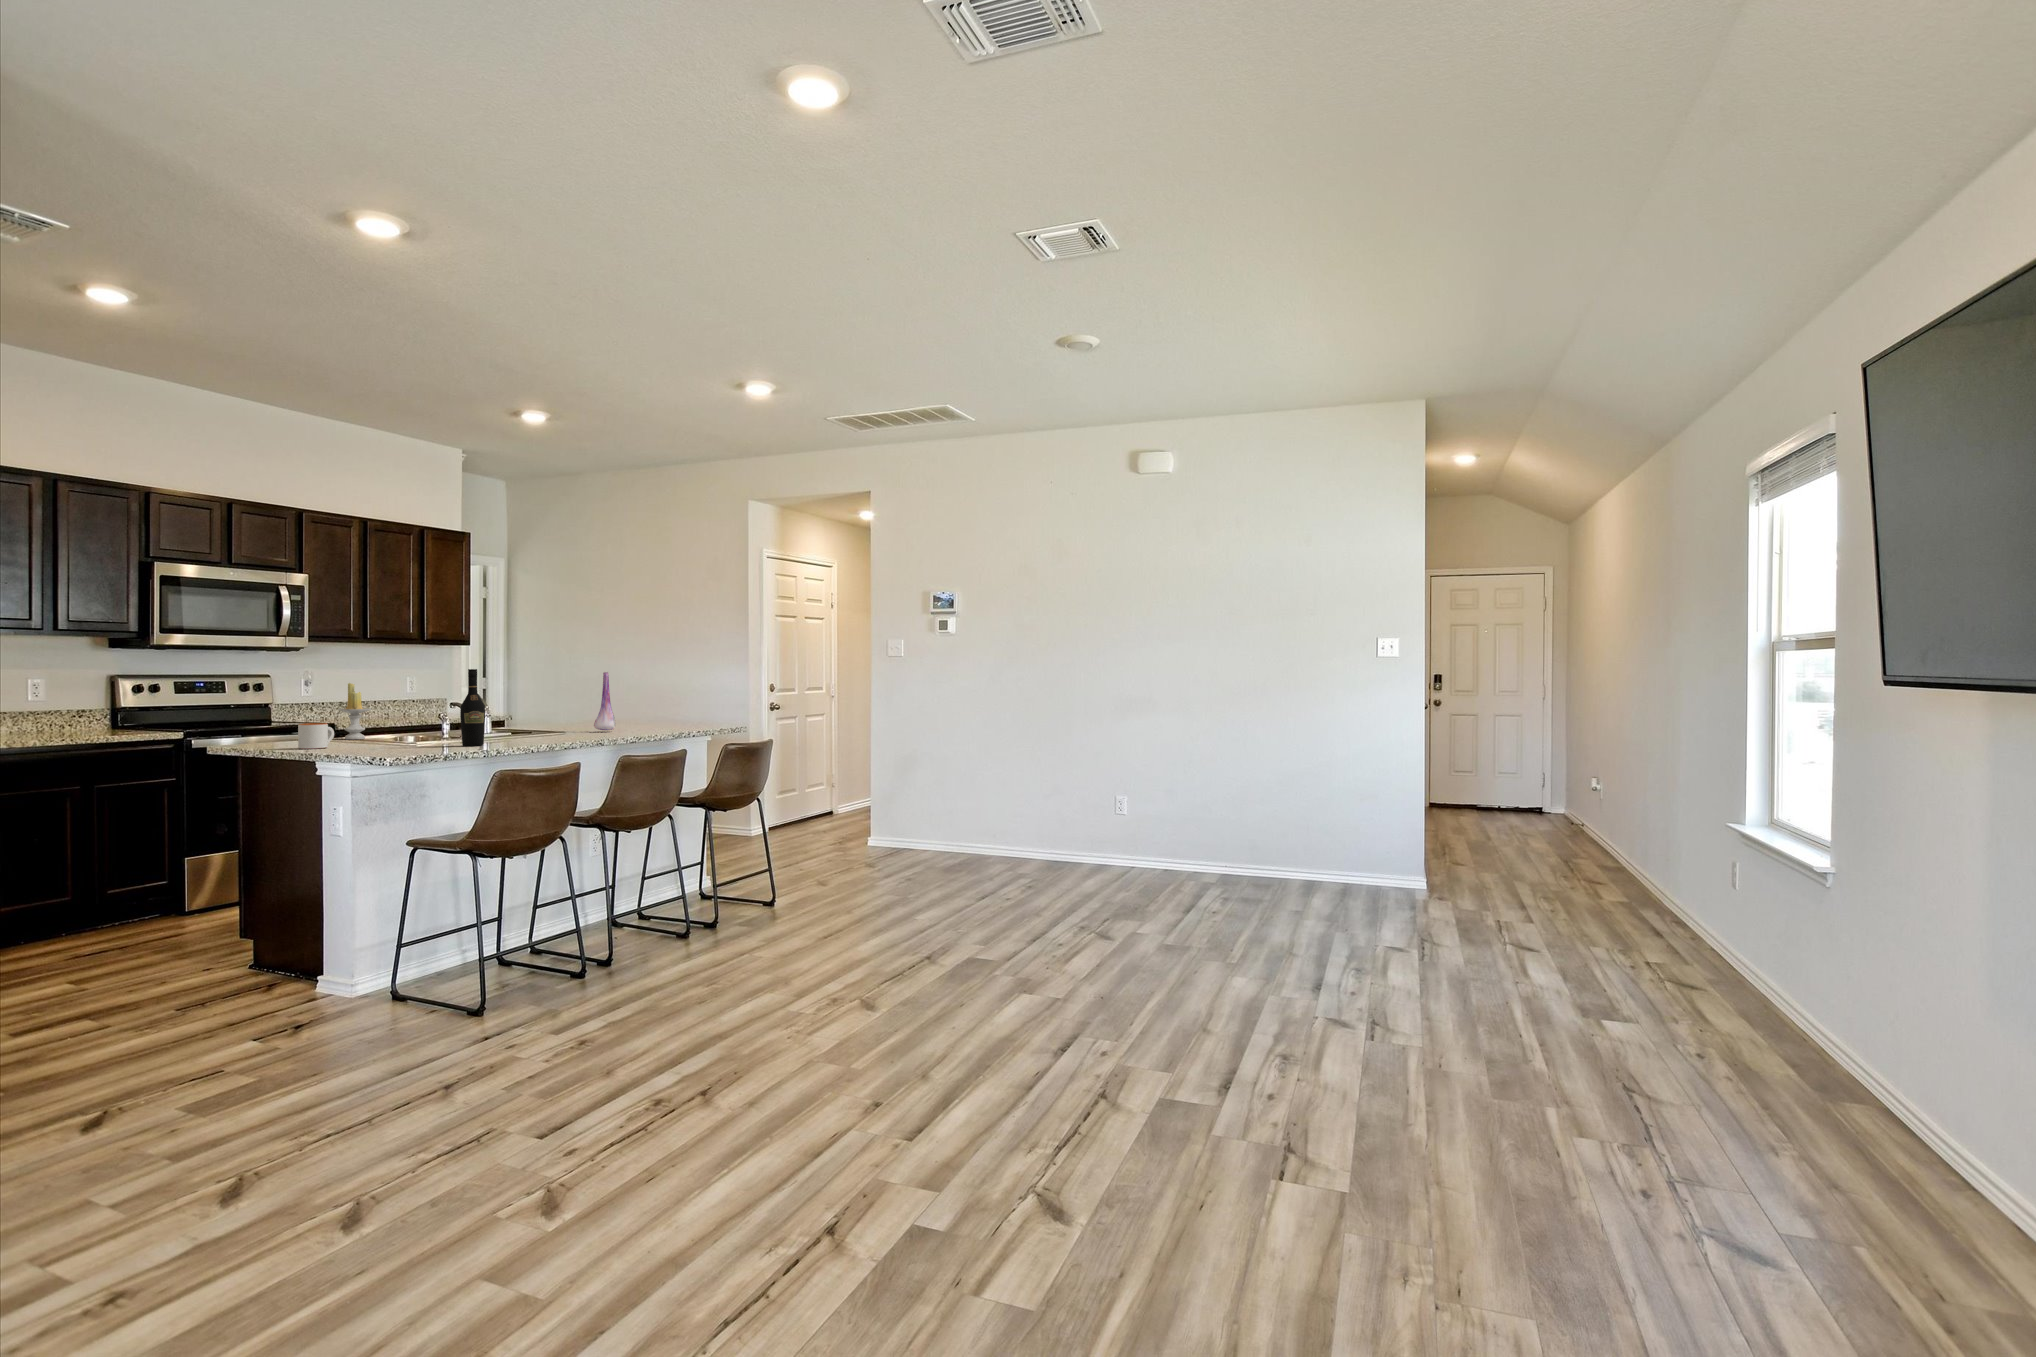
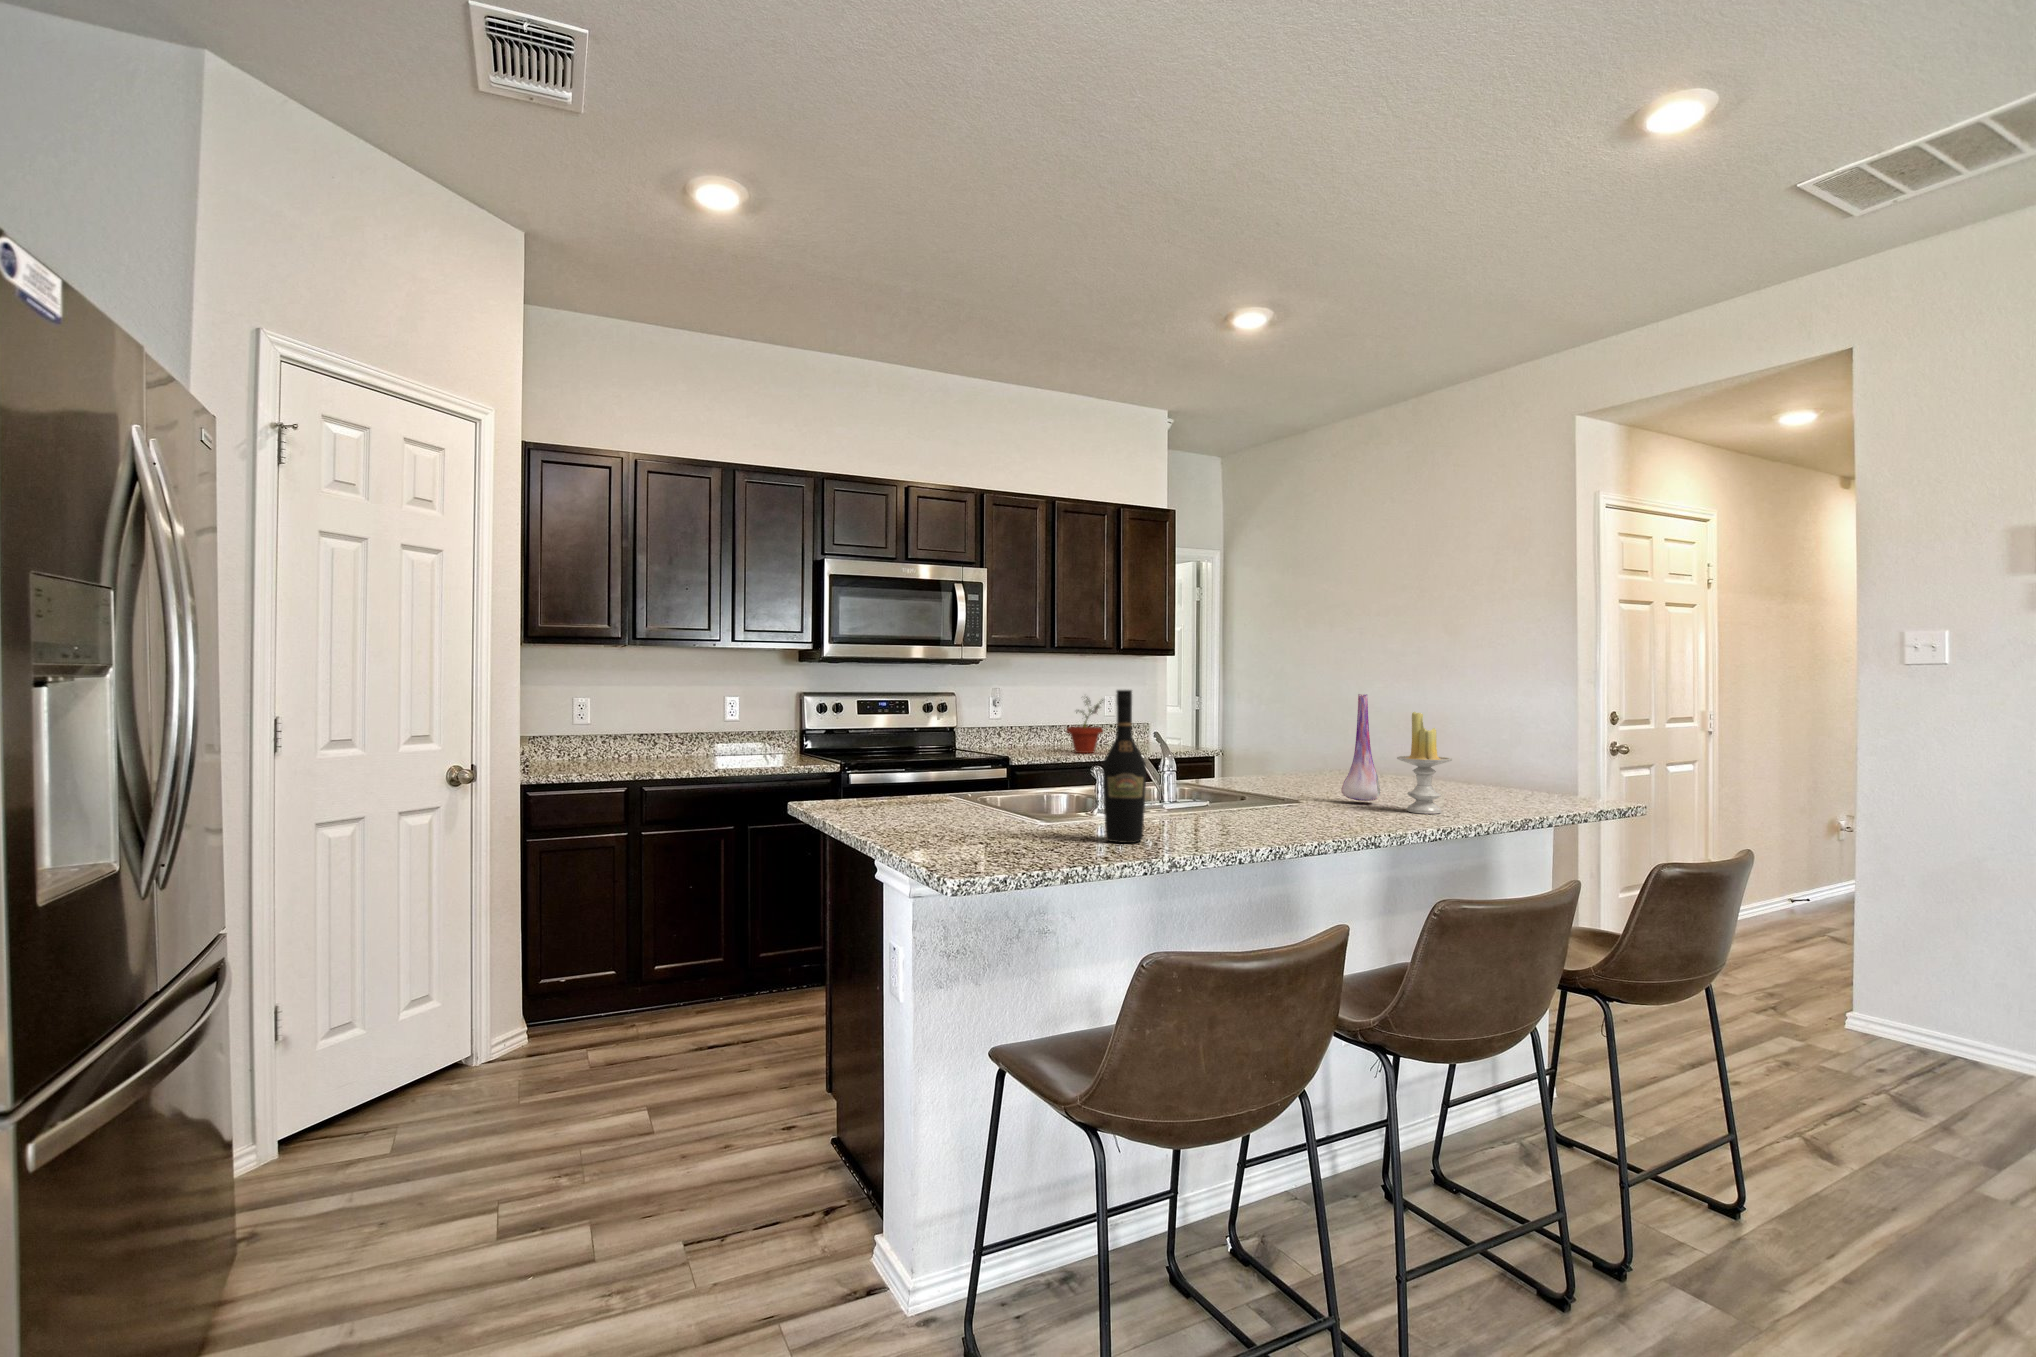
potted plant: none [374,675,412,723] -> present [1066,697,1103,753]
candle: present [338,683,371,739] -> present [1397,712,1452,814]
mug: present [298,723,334,749] -> none [878,778,929,823]

